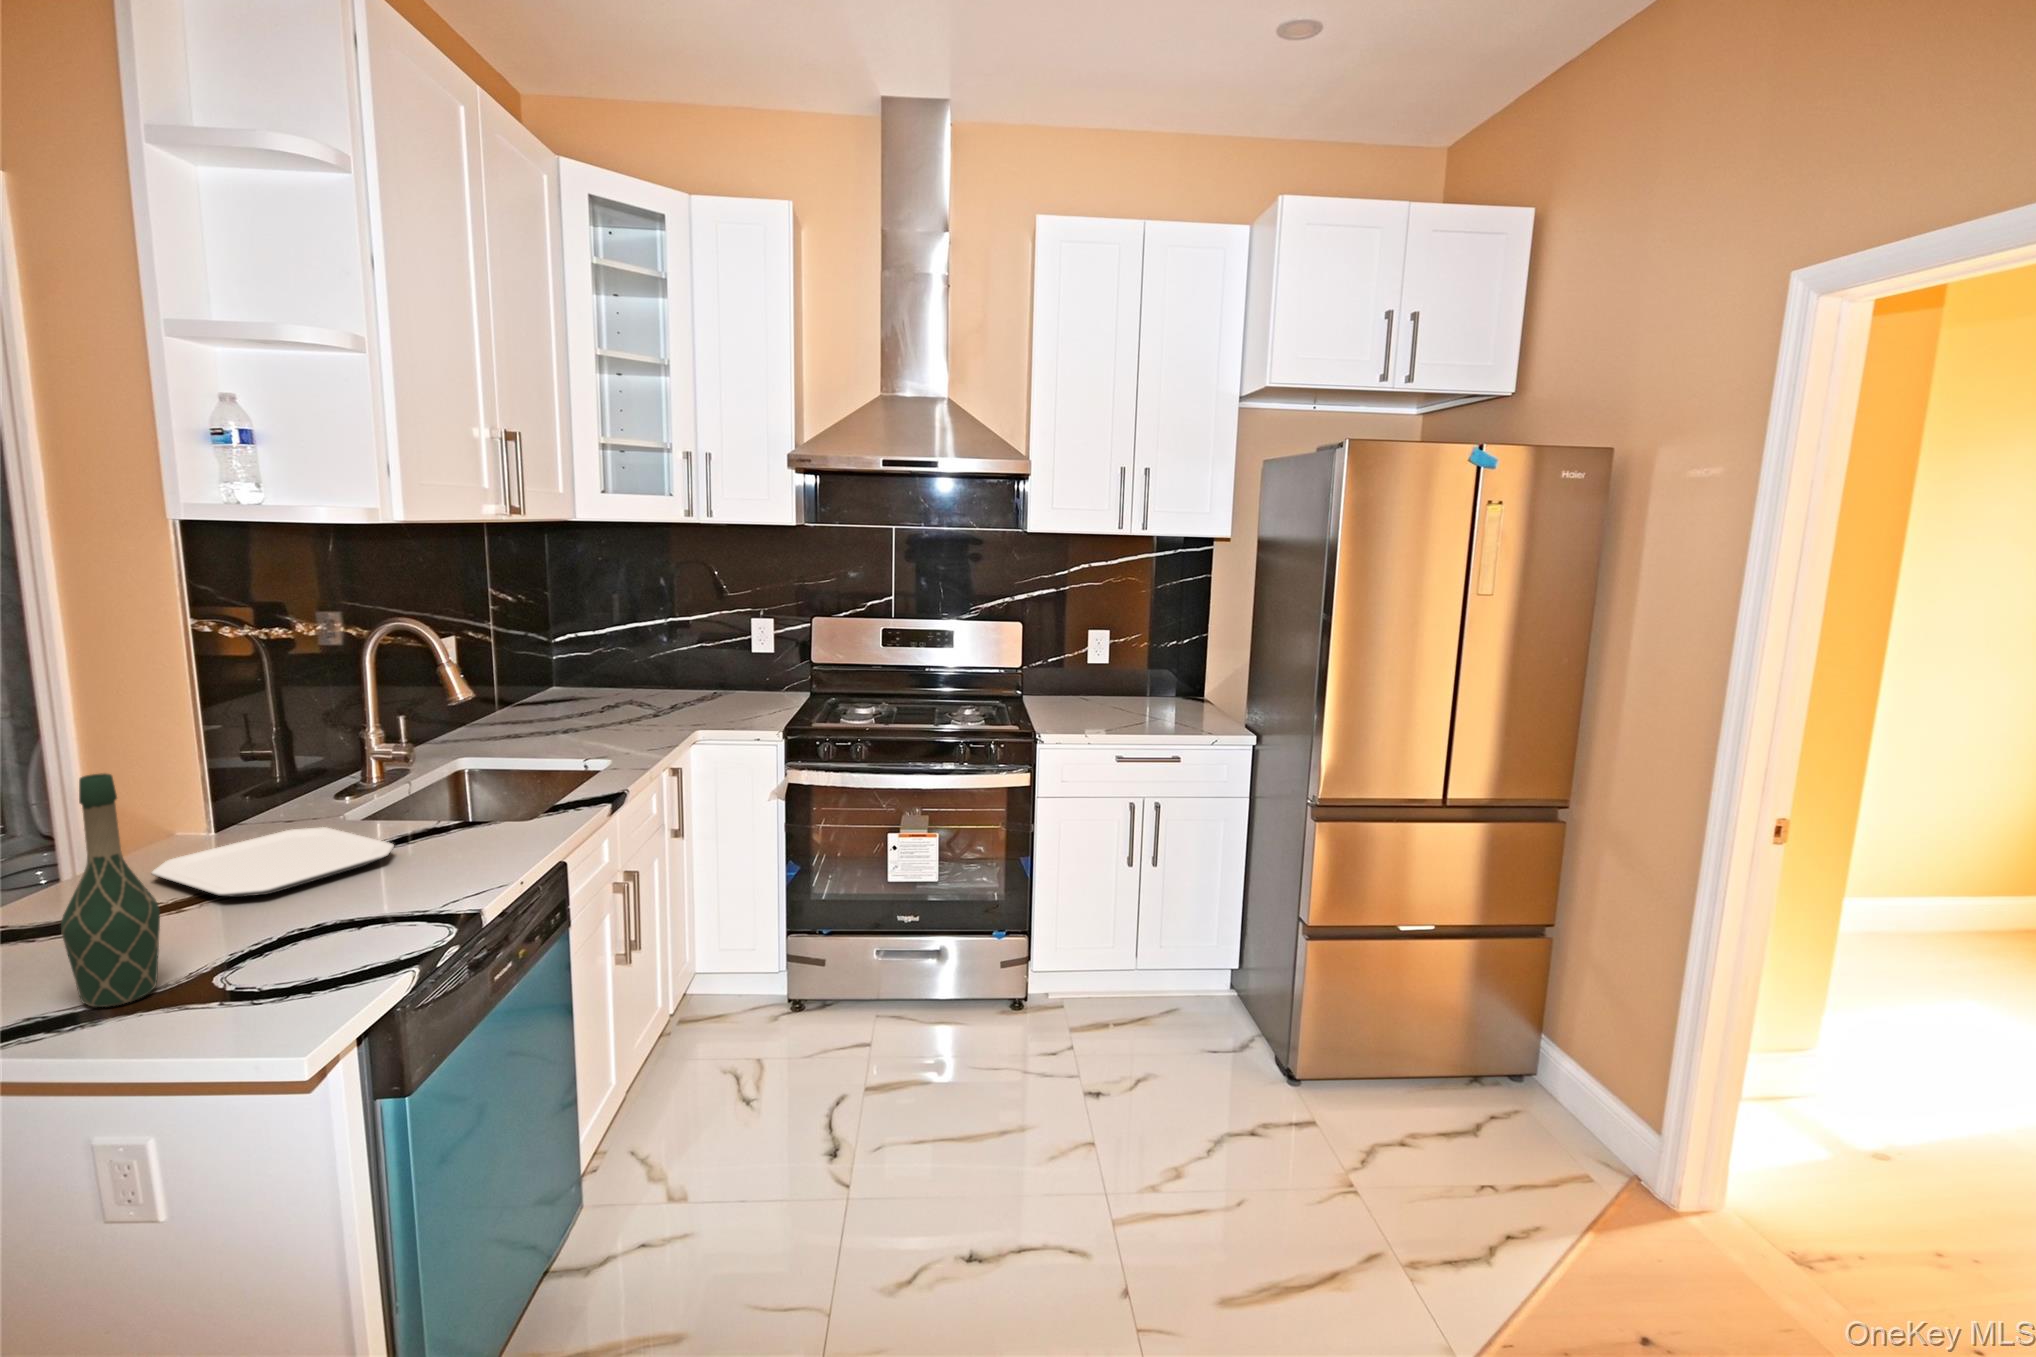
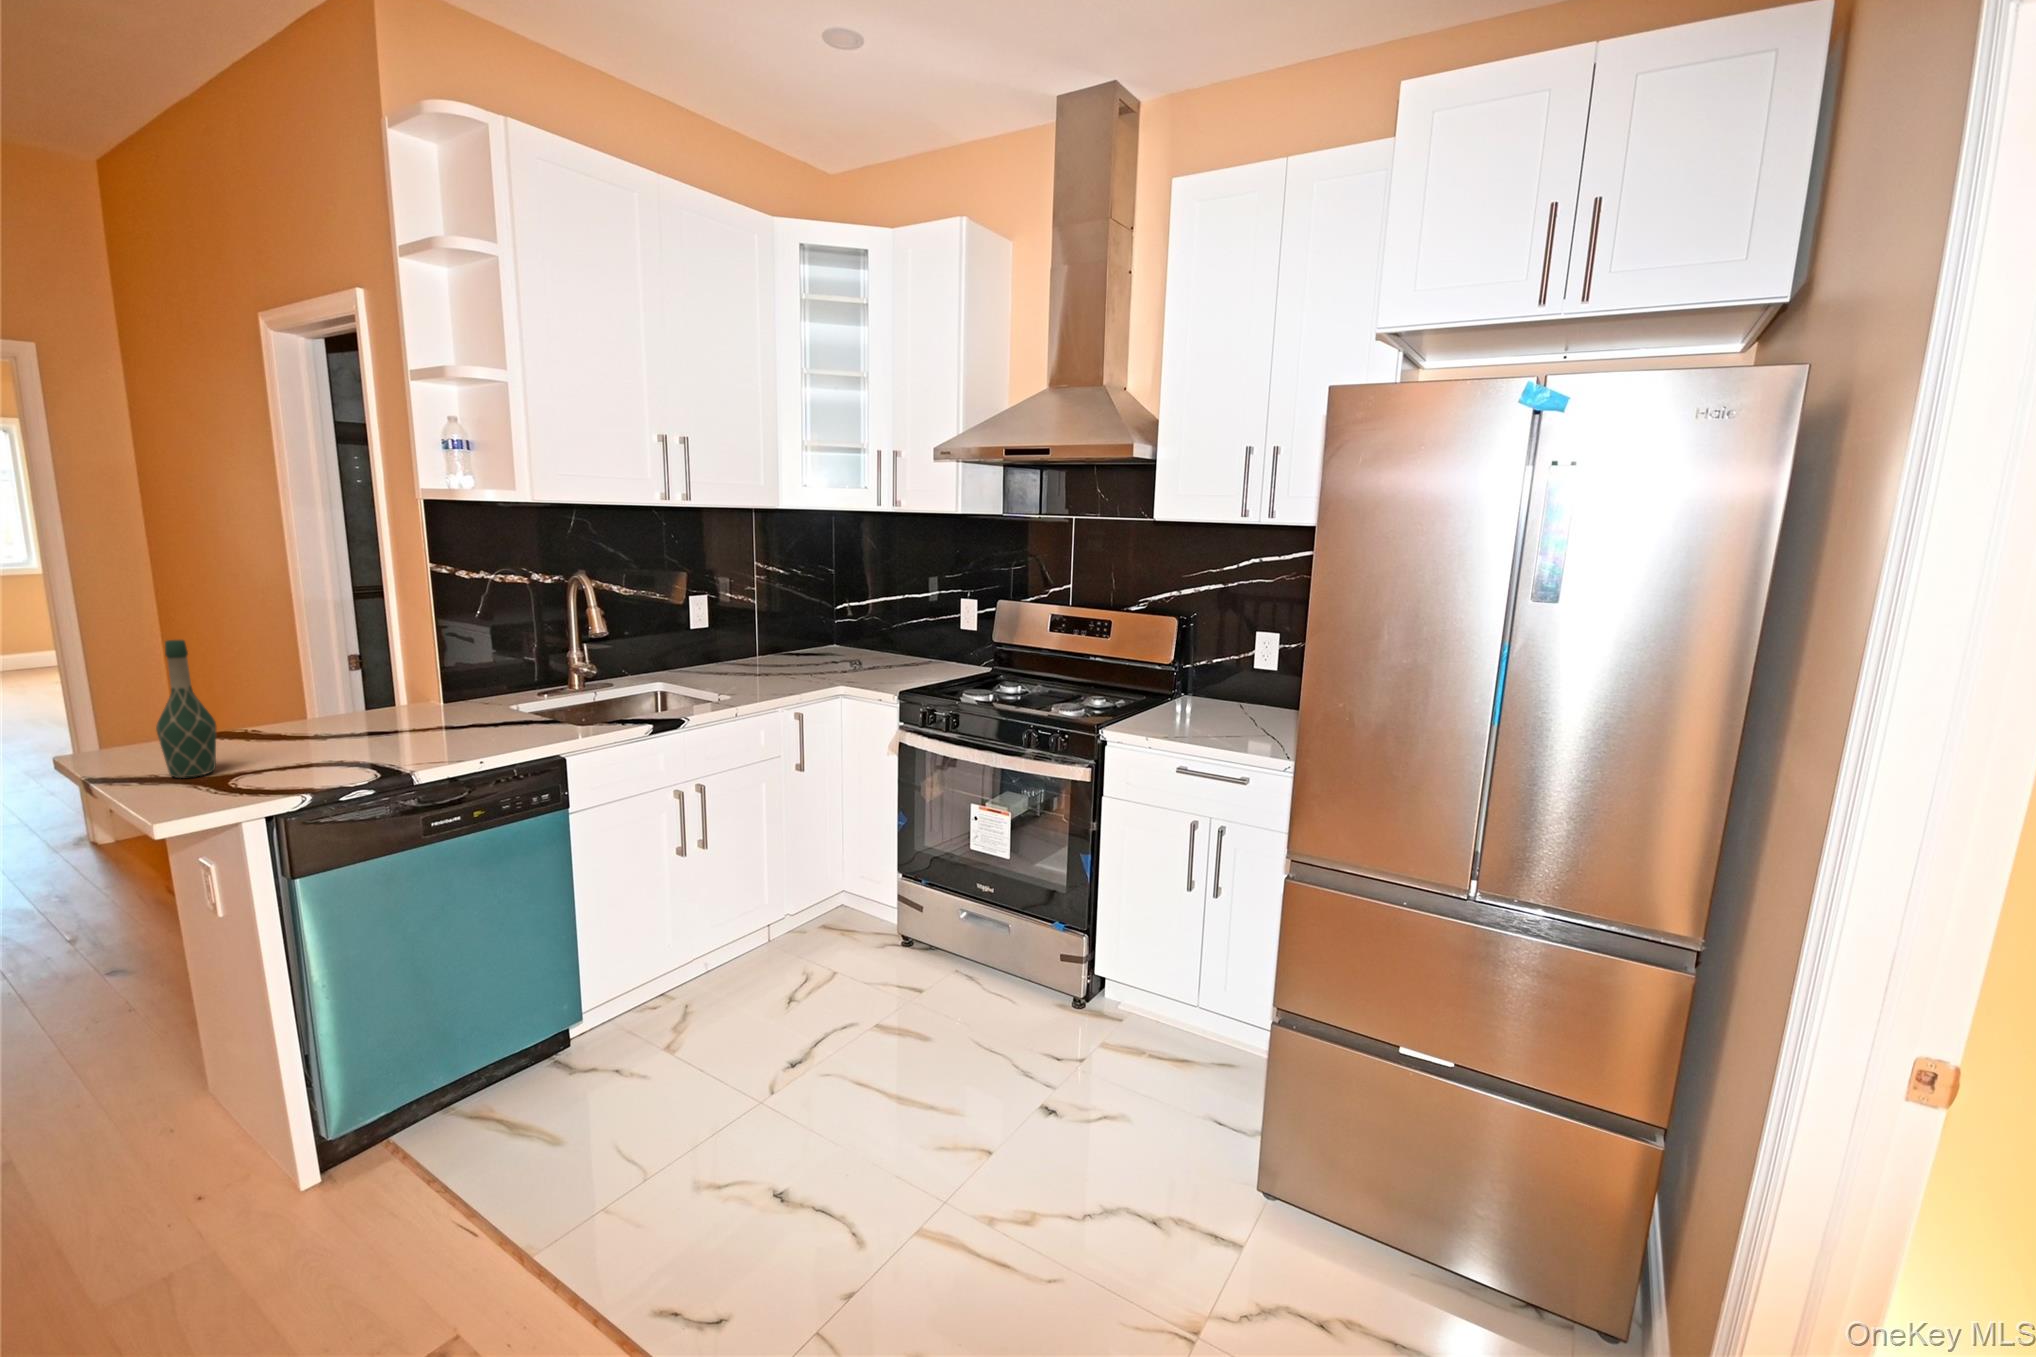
plate: present [152,827,394,897] -> none [340,707,477,739]

